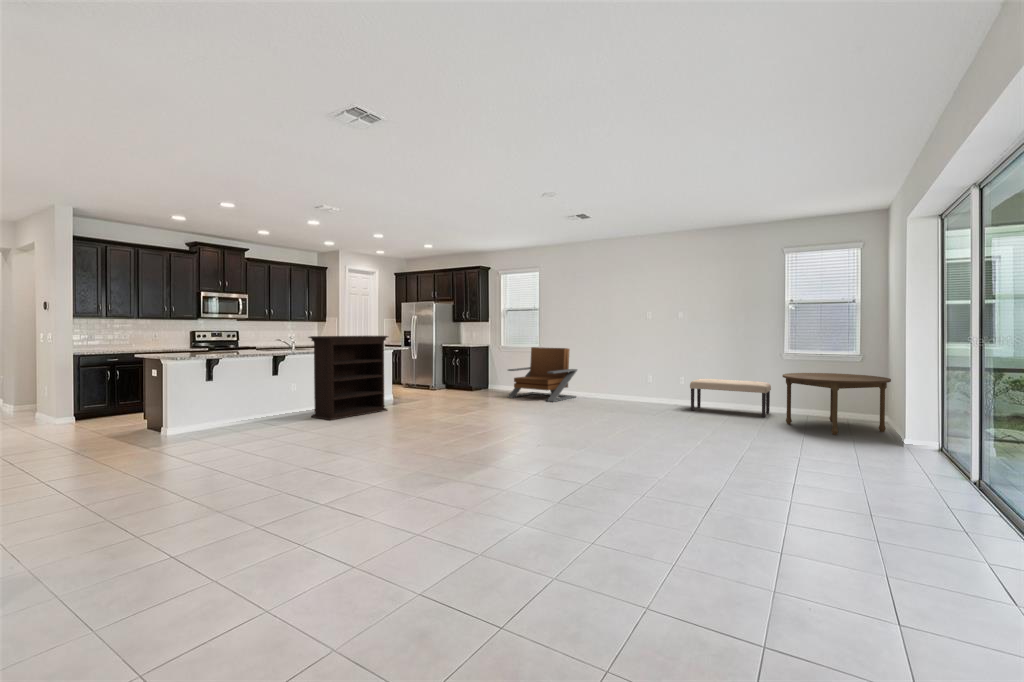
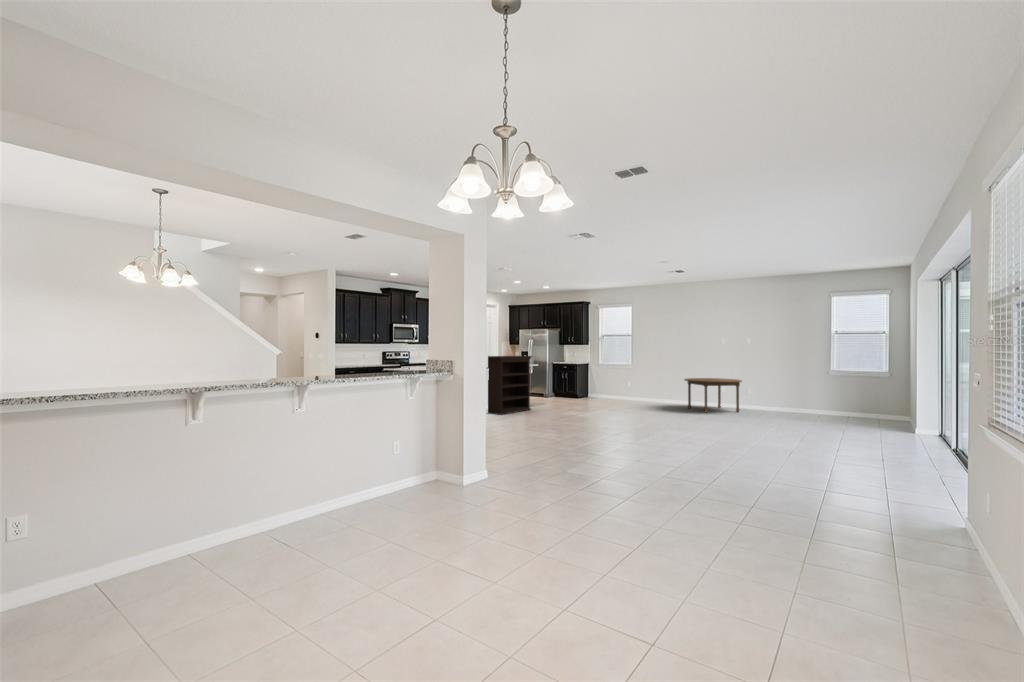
lounge chair: present [508,347,577,402] -> none [611,365,665,407]
dining table: present [782,373,891,435] -> present [685,378,742,412]
bench: present [690,379,771,417] -> none [758,389,821,417]

